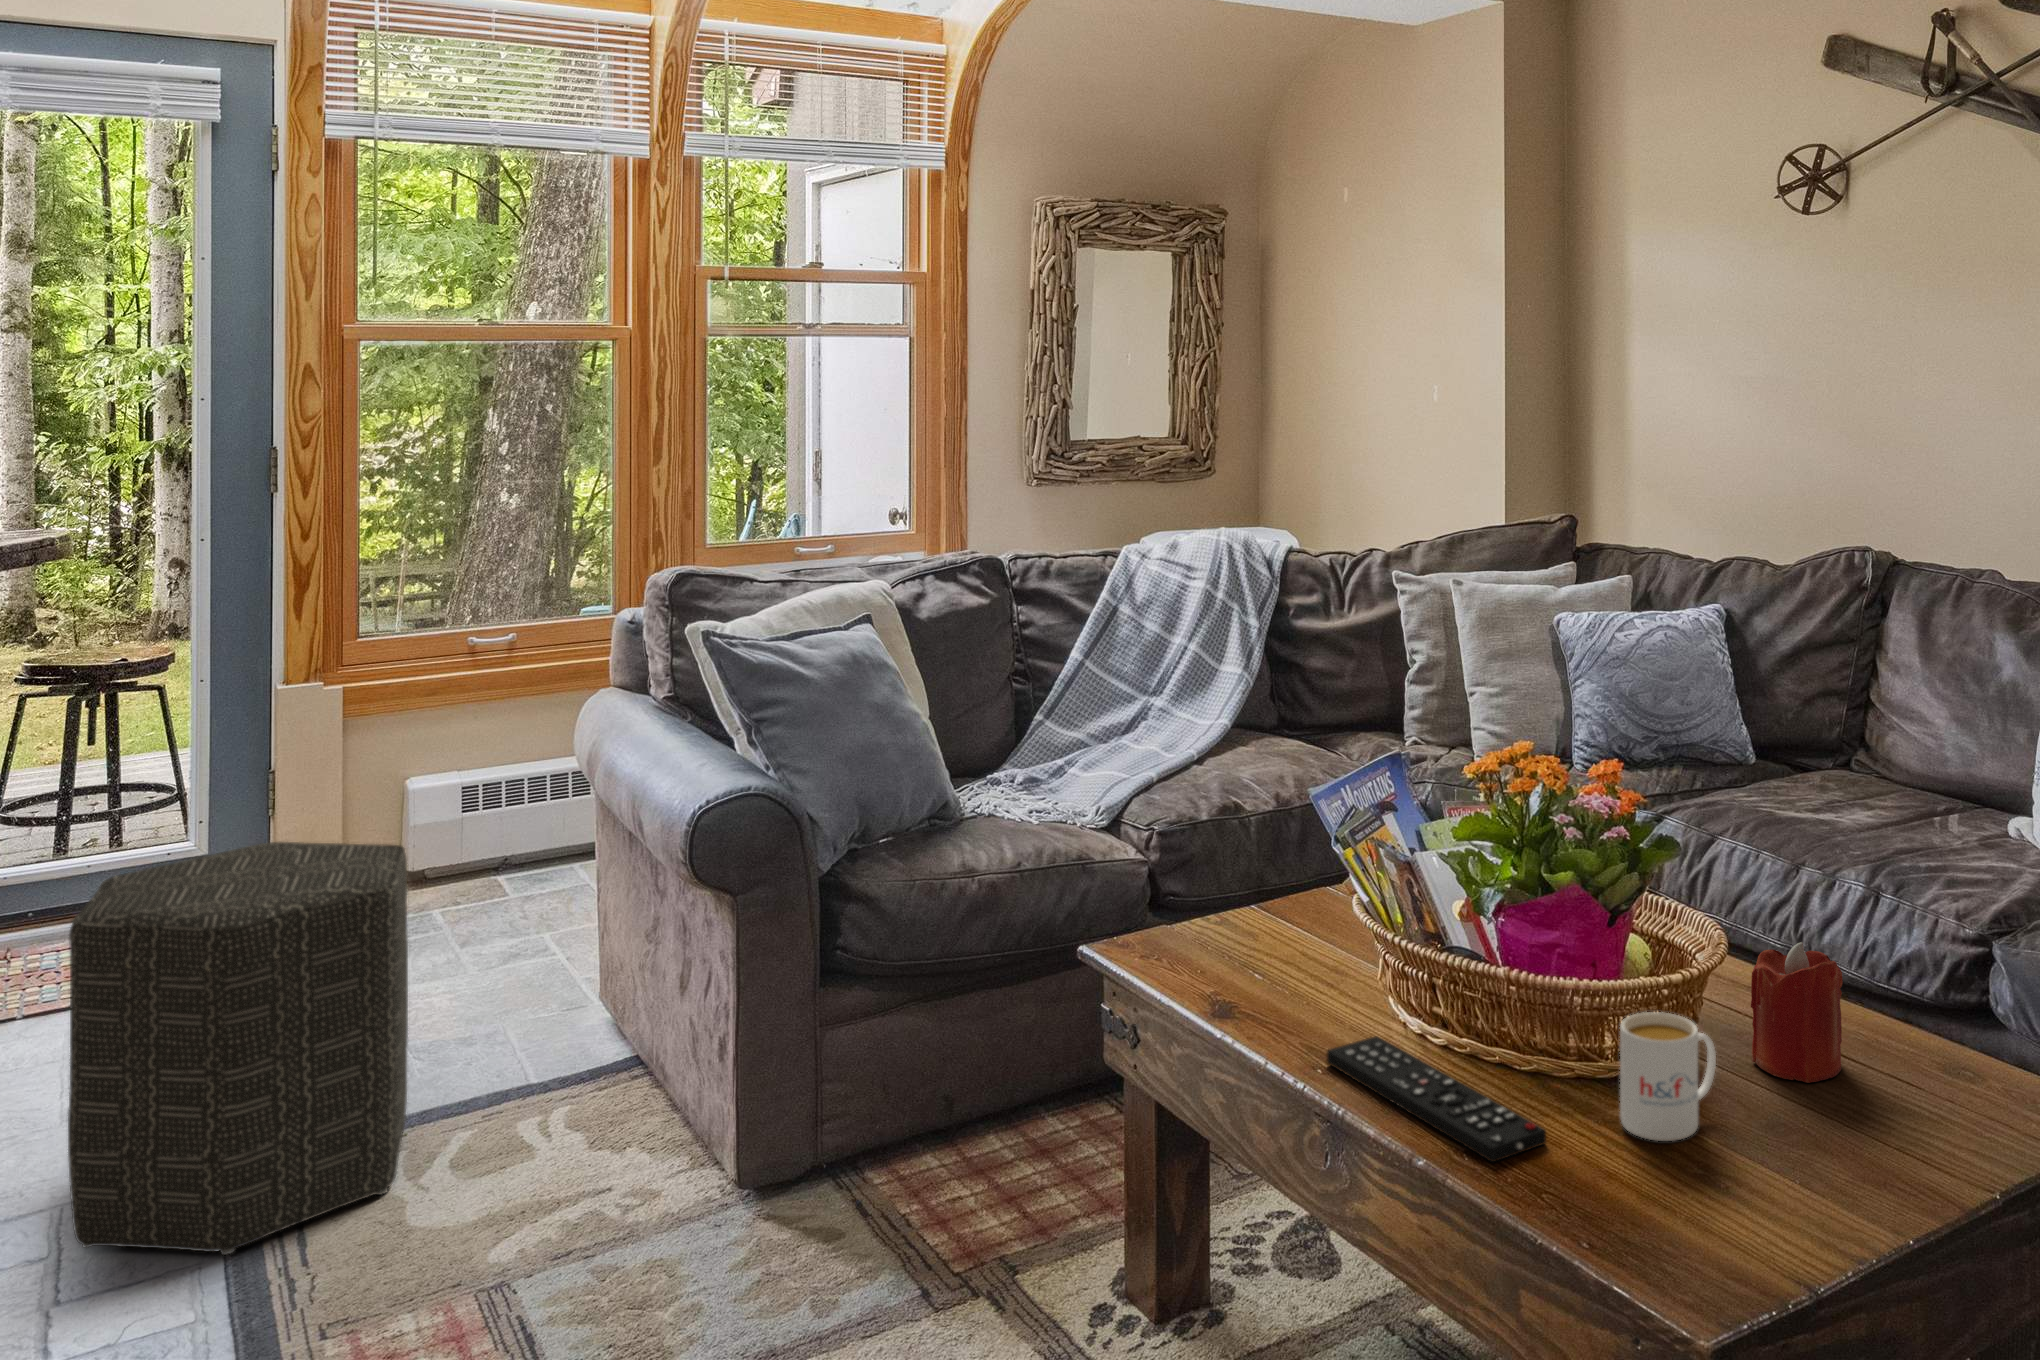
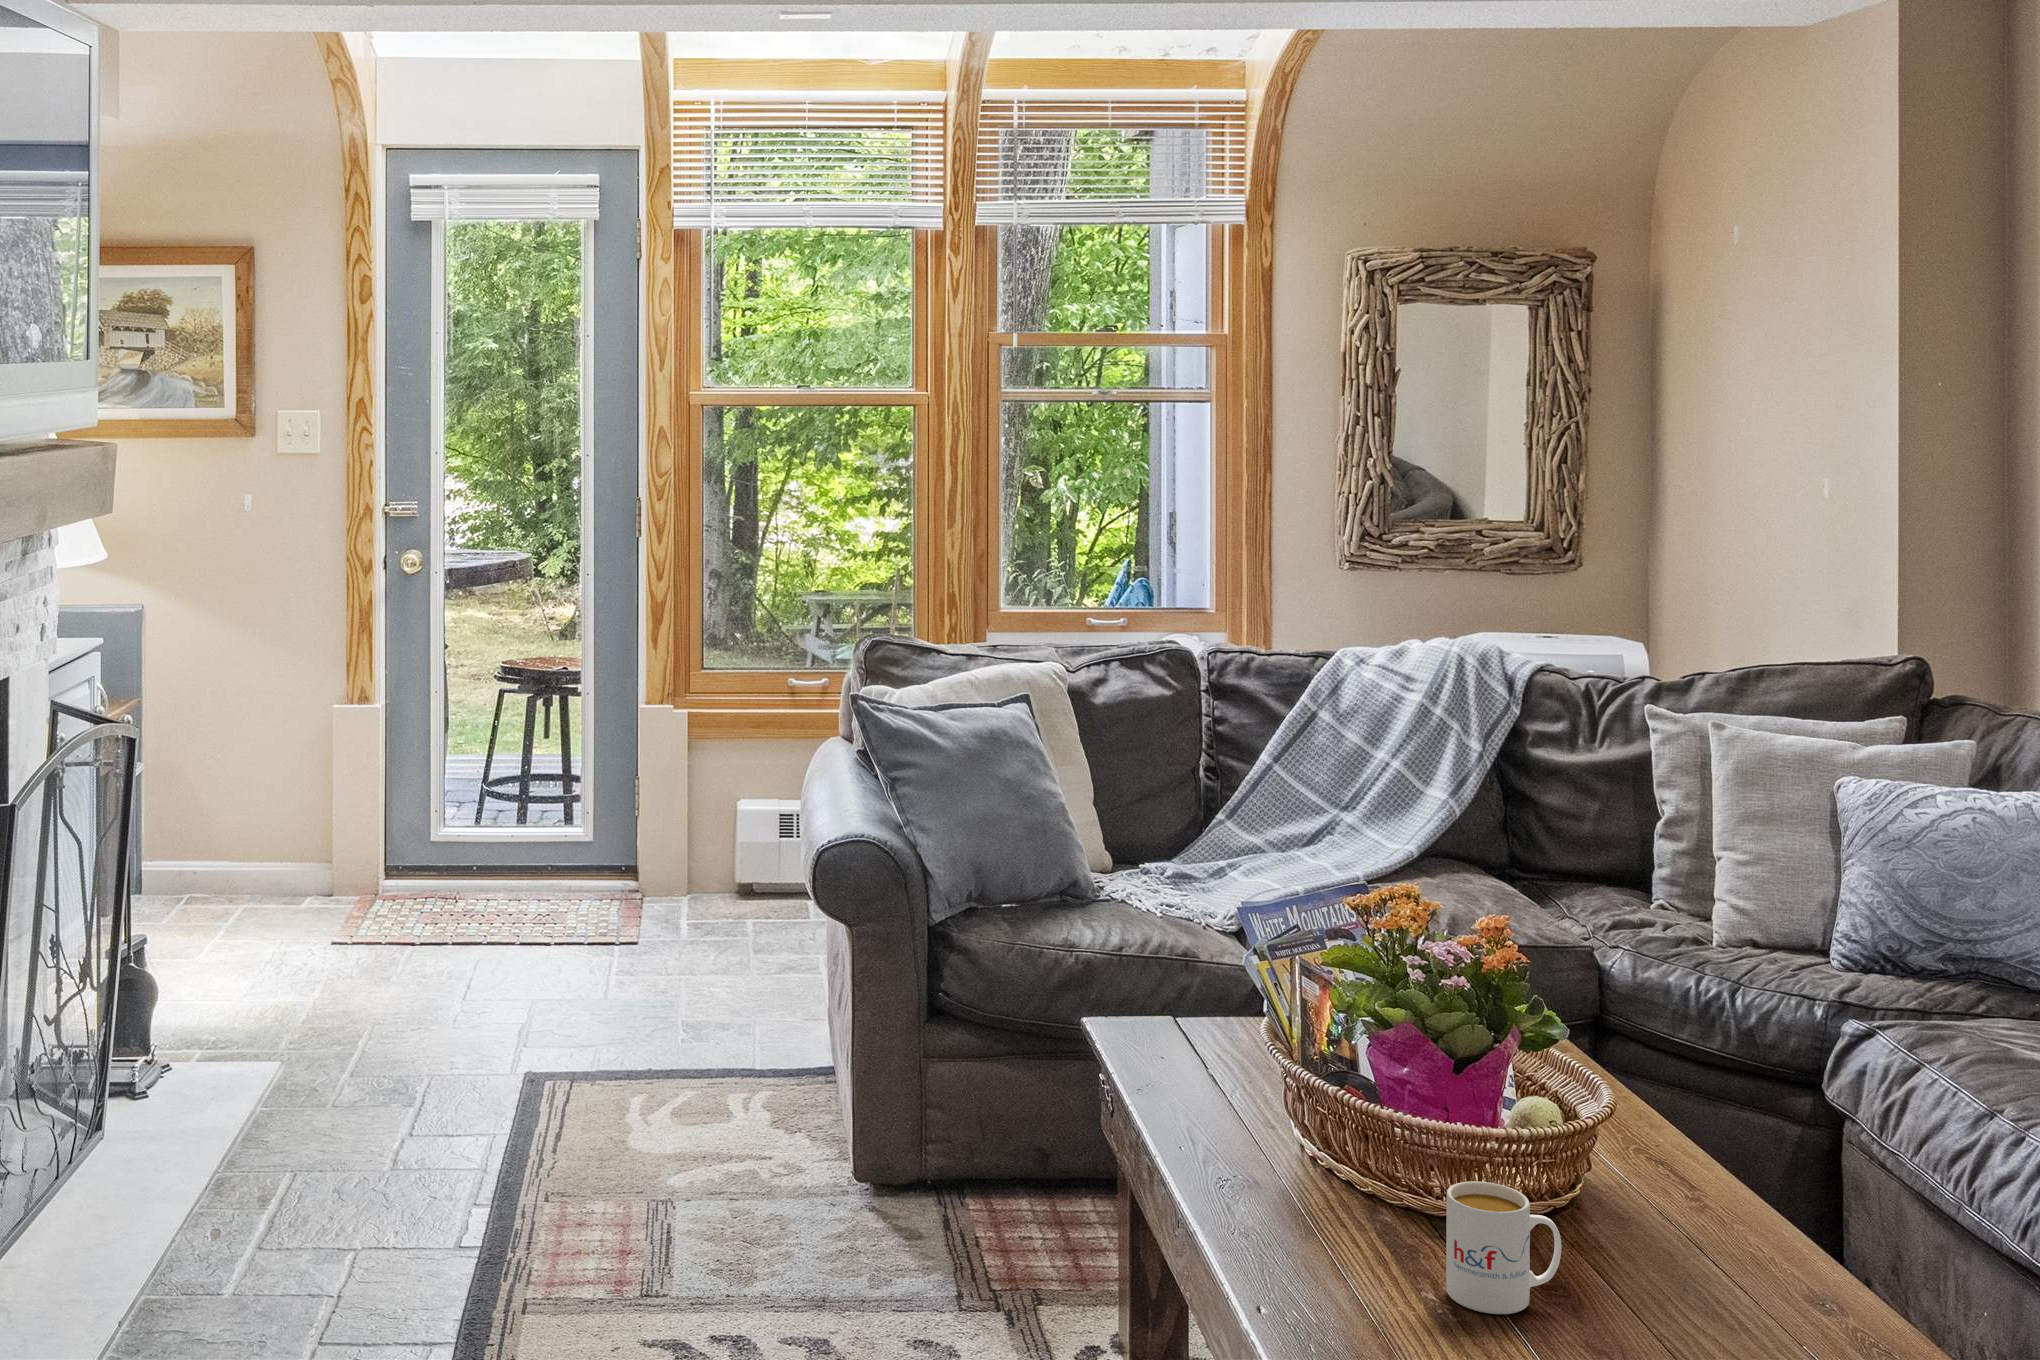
ottoman: present [68,842,408,1255] -> none [406,830,644,1144]
candle: present [1751,942,1843,1083] -> none [1657,1156,1763,1309]
remote control: present [1327,1036,1546,1162] -> none [1222,1157,1358,1282]

